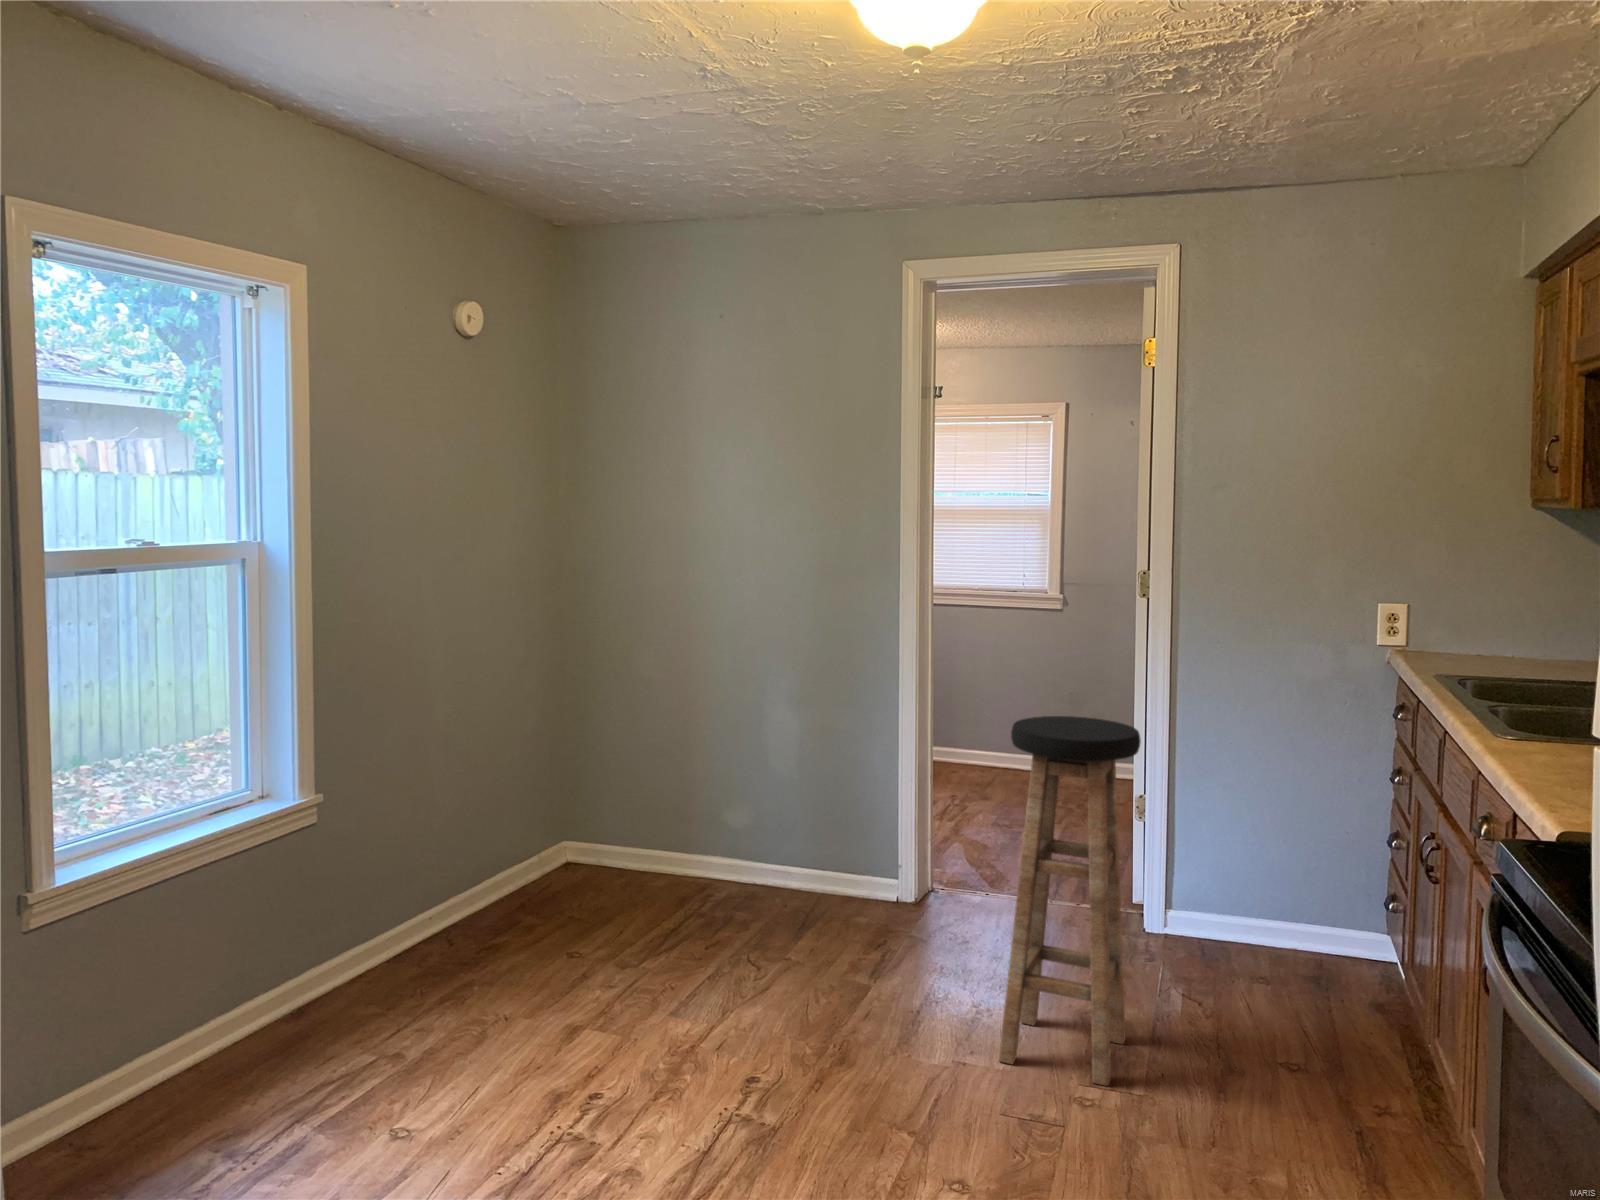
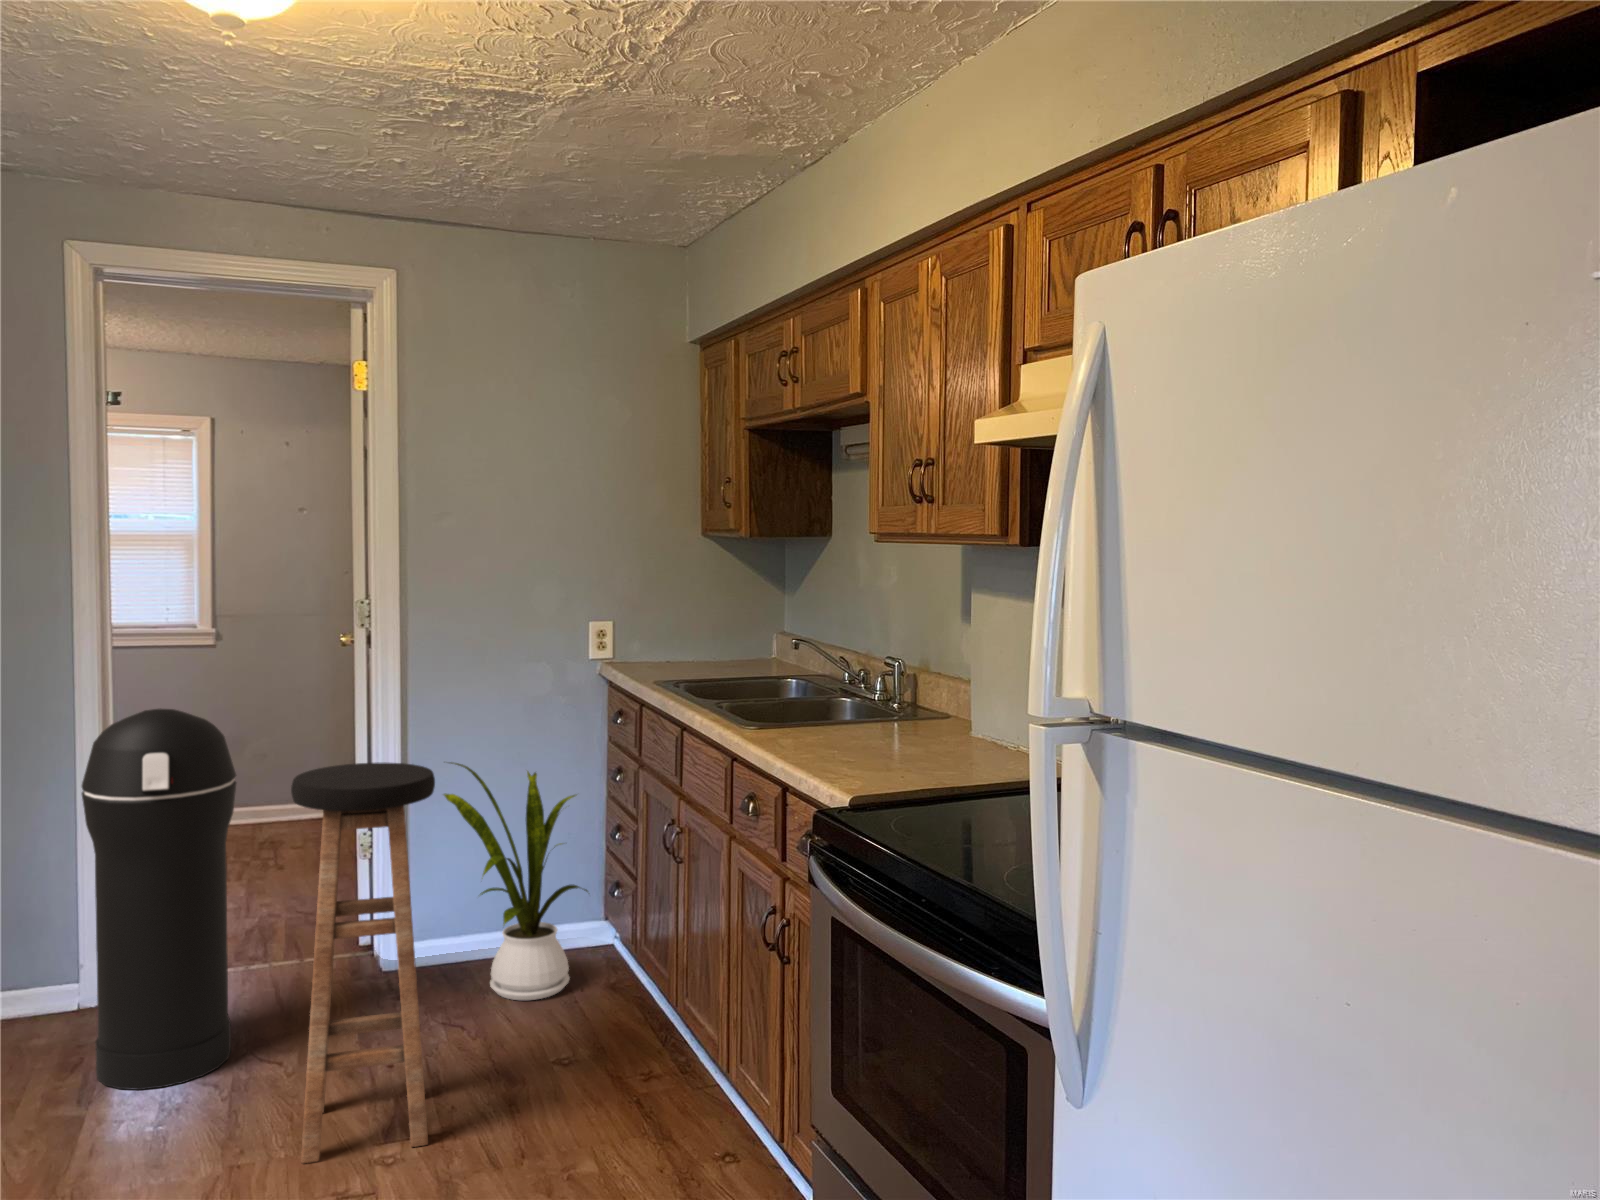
trash can: none [887,651,1001,965] -> present [82,709,236,1090]
house plant: none [1187,729,1350,988] -> present [444,762,588,1000]

